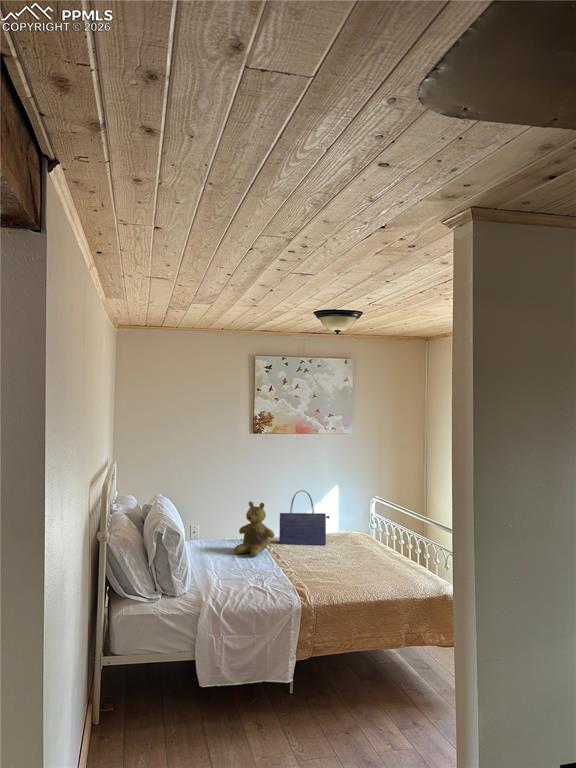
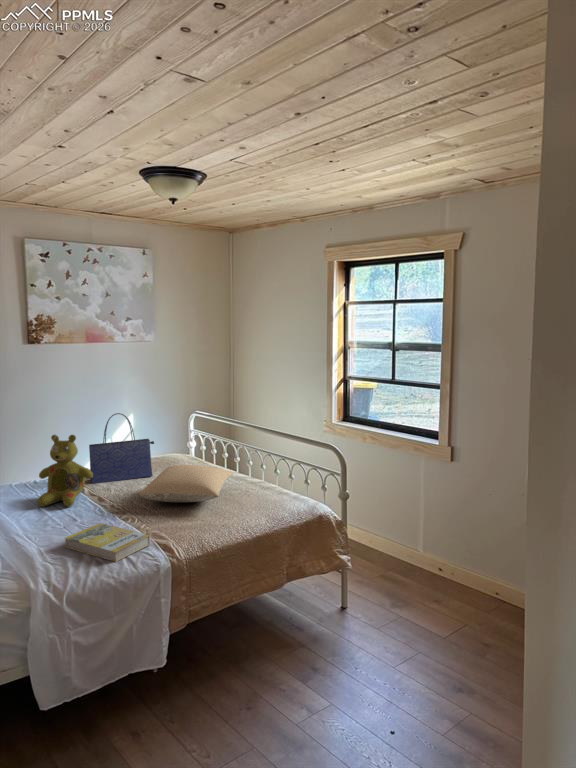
pillow: none [301,536,383,567] -> present [139,465,233,502]
book: none [236,569,292,596] -> present [65,523,150,562]

